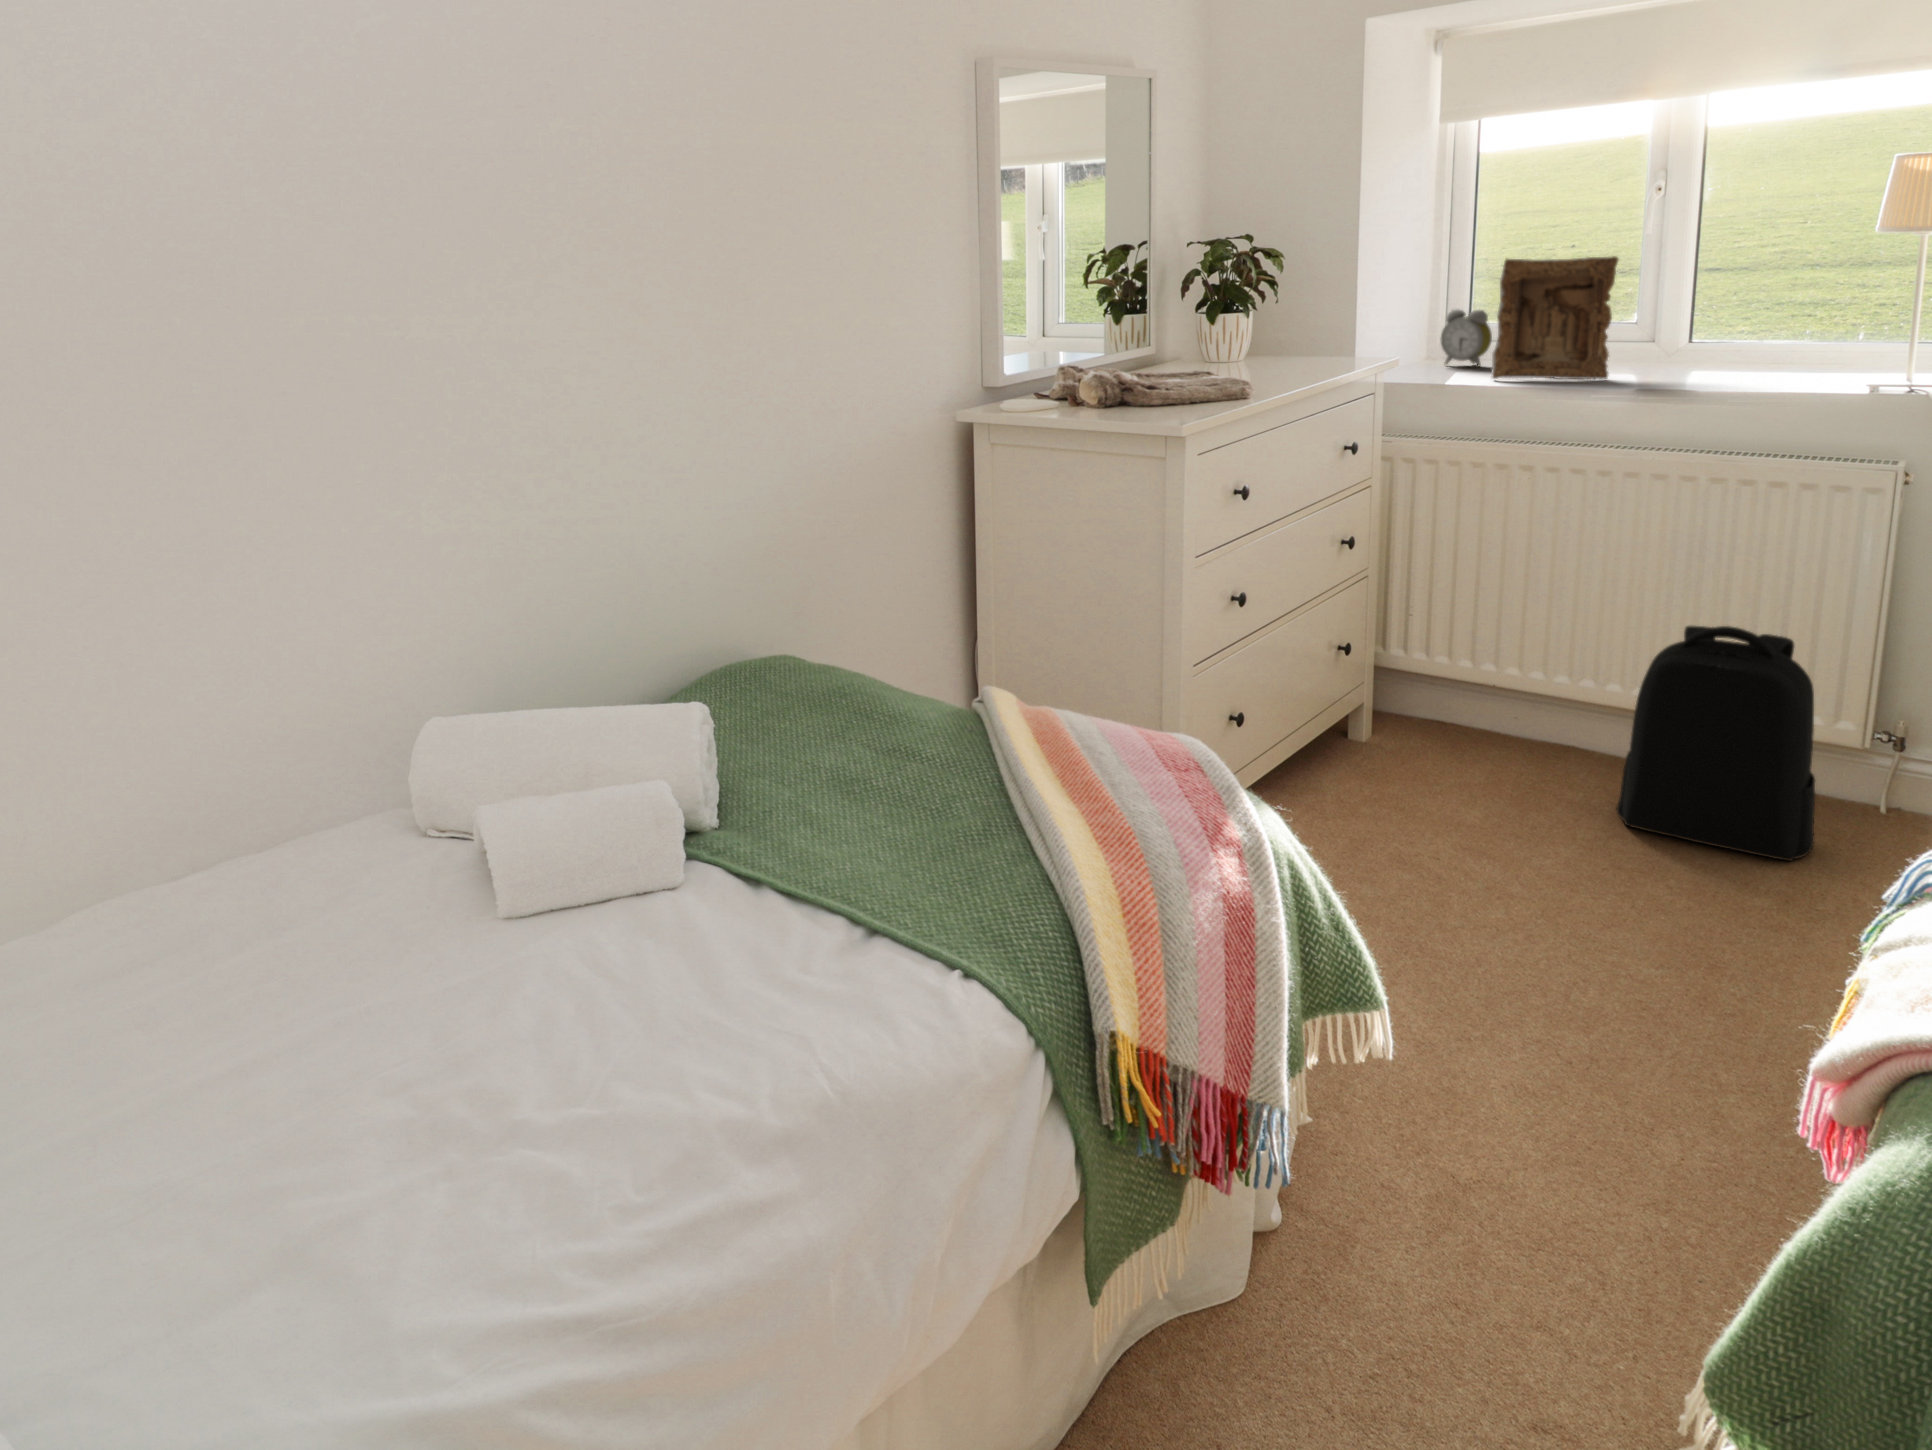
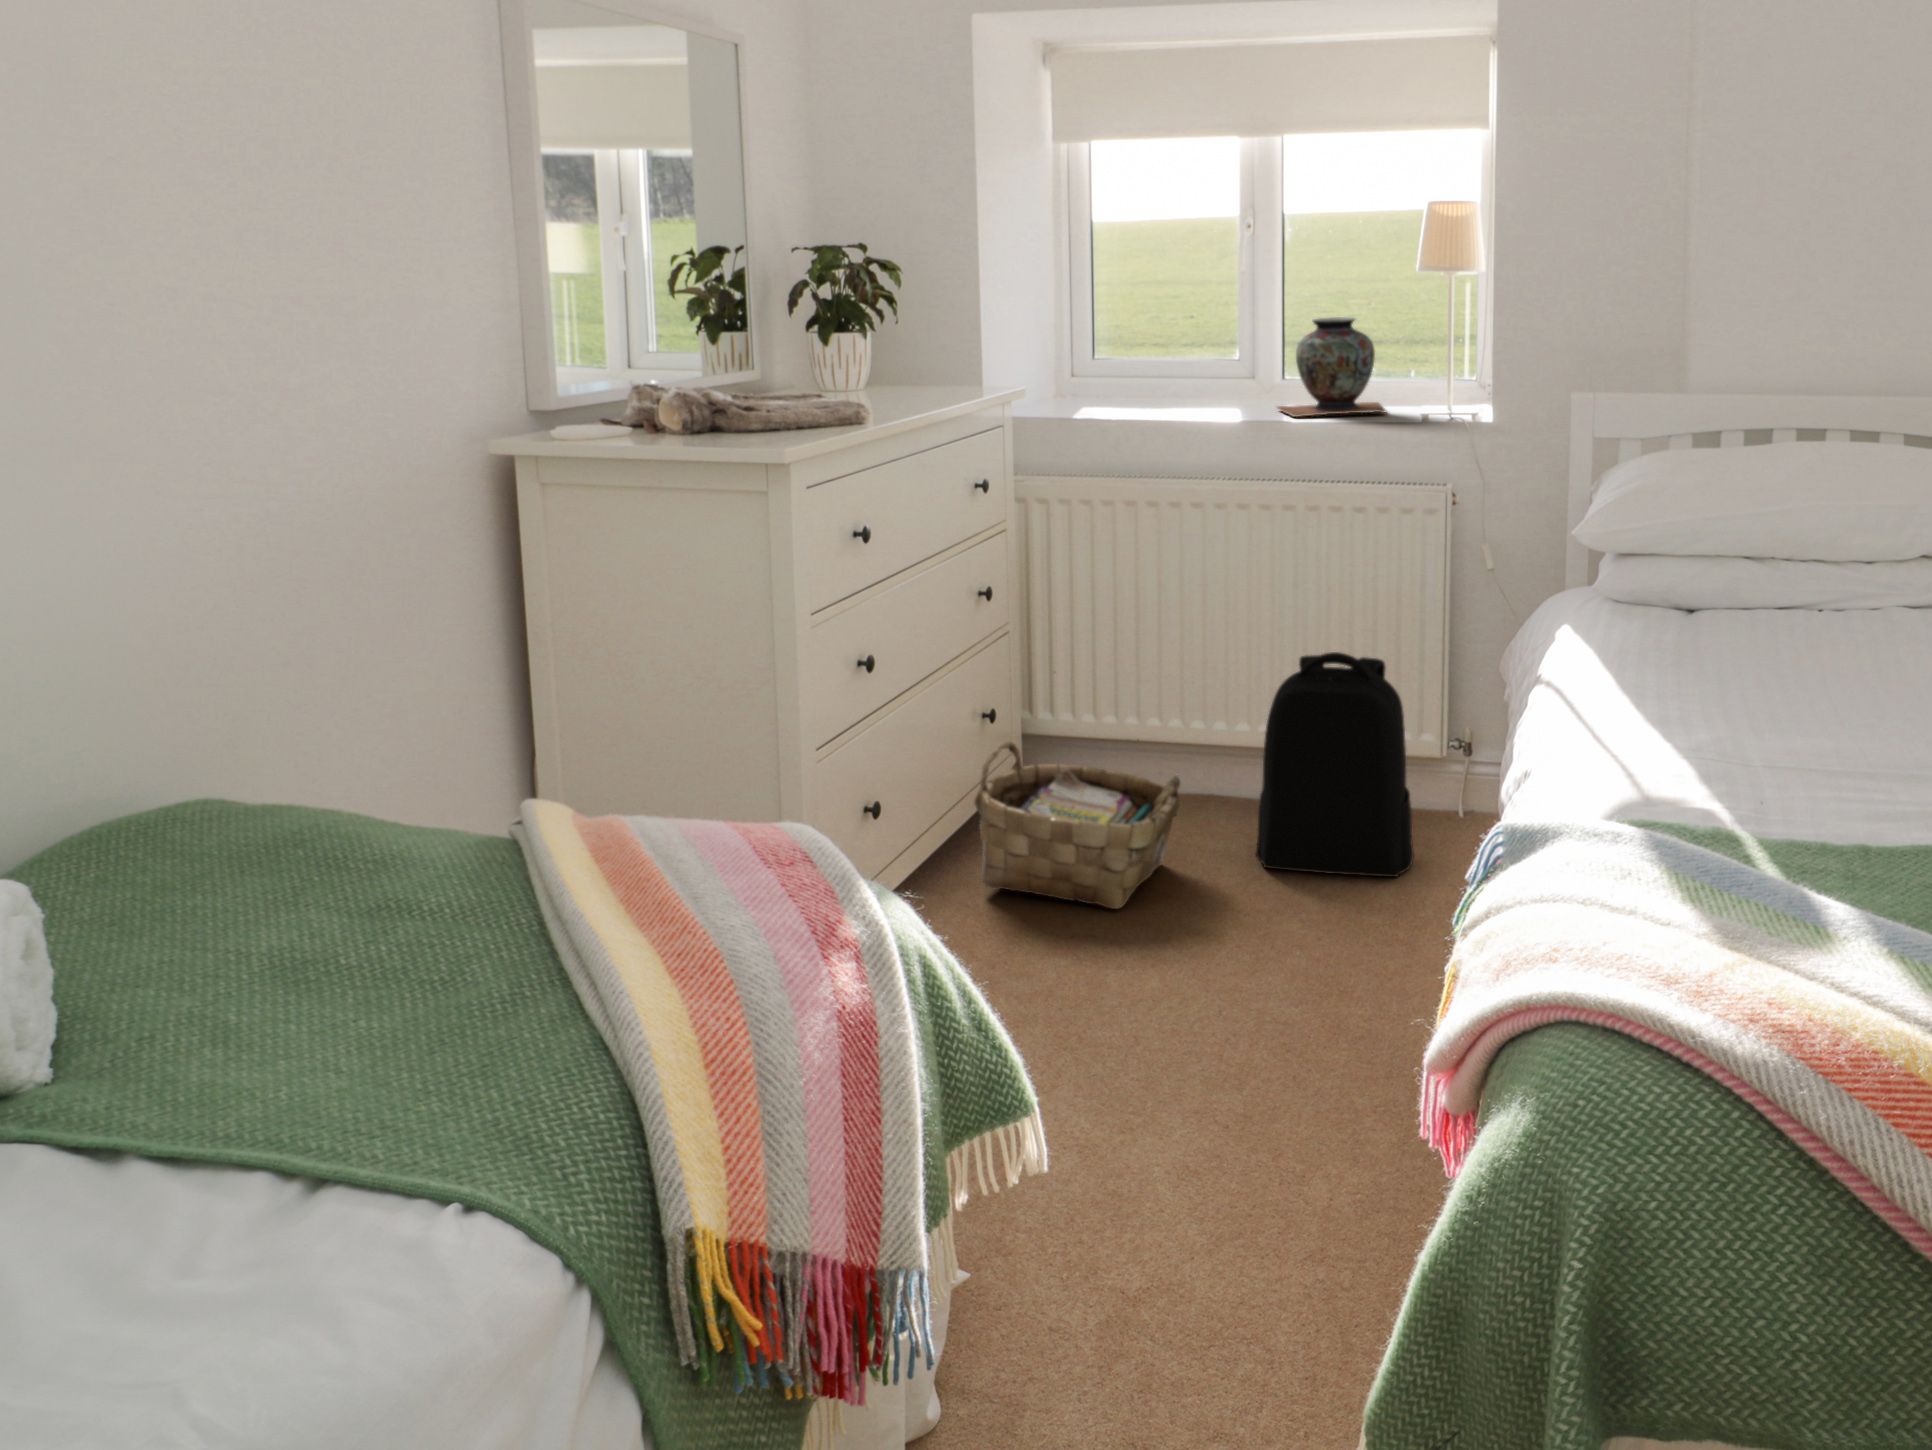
picture frame: present [1492,256,1619,379] -> none [1117,289,1222,415]
decorative vase: none [1676,277,1820,383] -> present [1277,317,1386,417]
alarm clock: present [1441,309,1492,366] -> none [1069,343,1116,404]
woven basket: none [1325,673,1537,838] -> present [974,741,1180,909]

